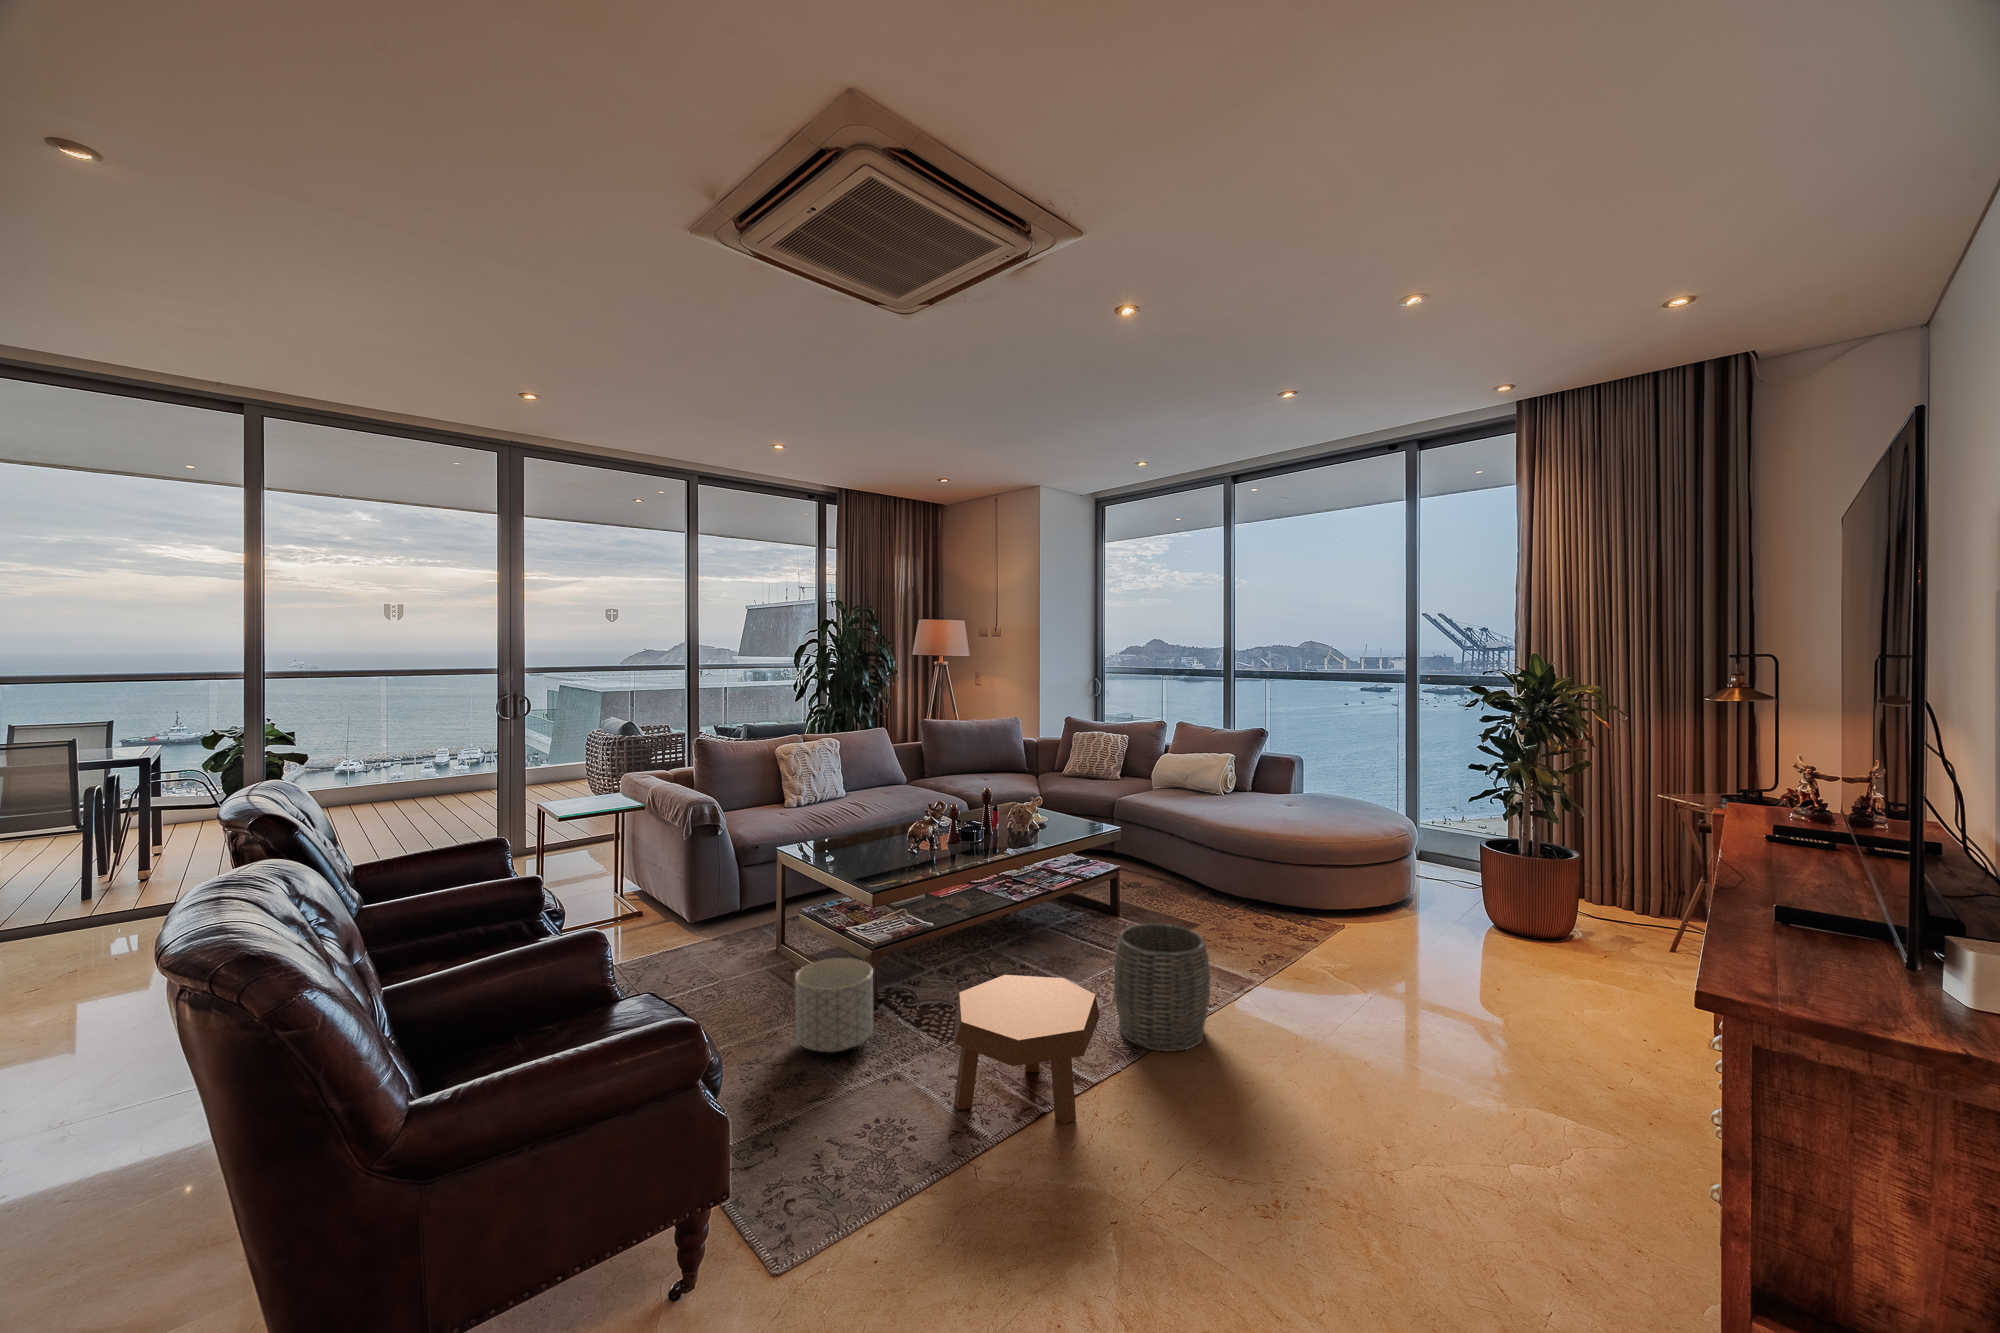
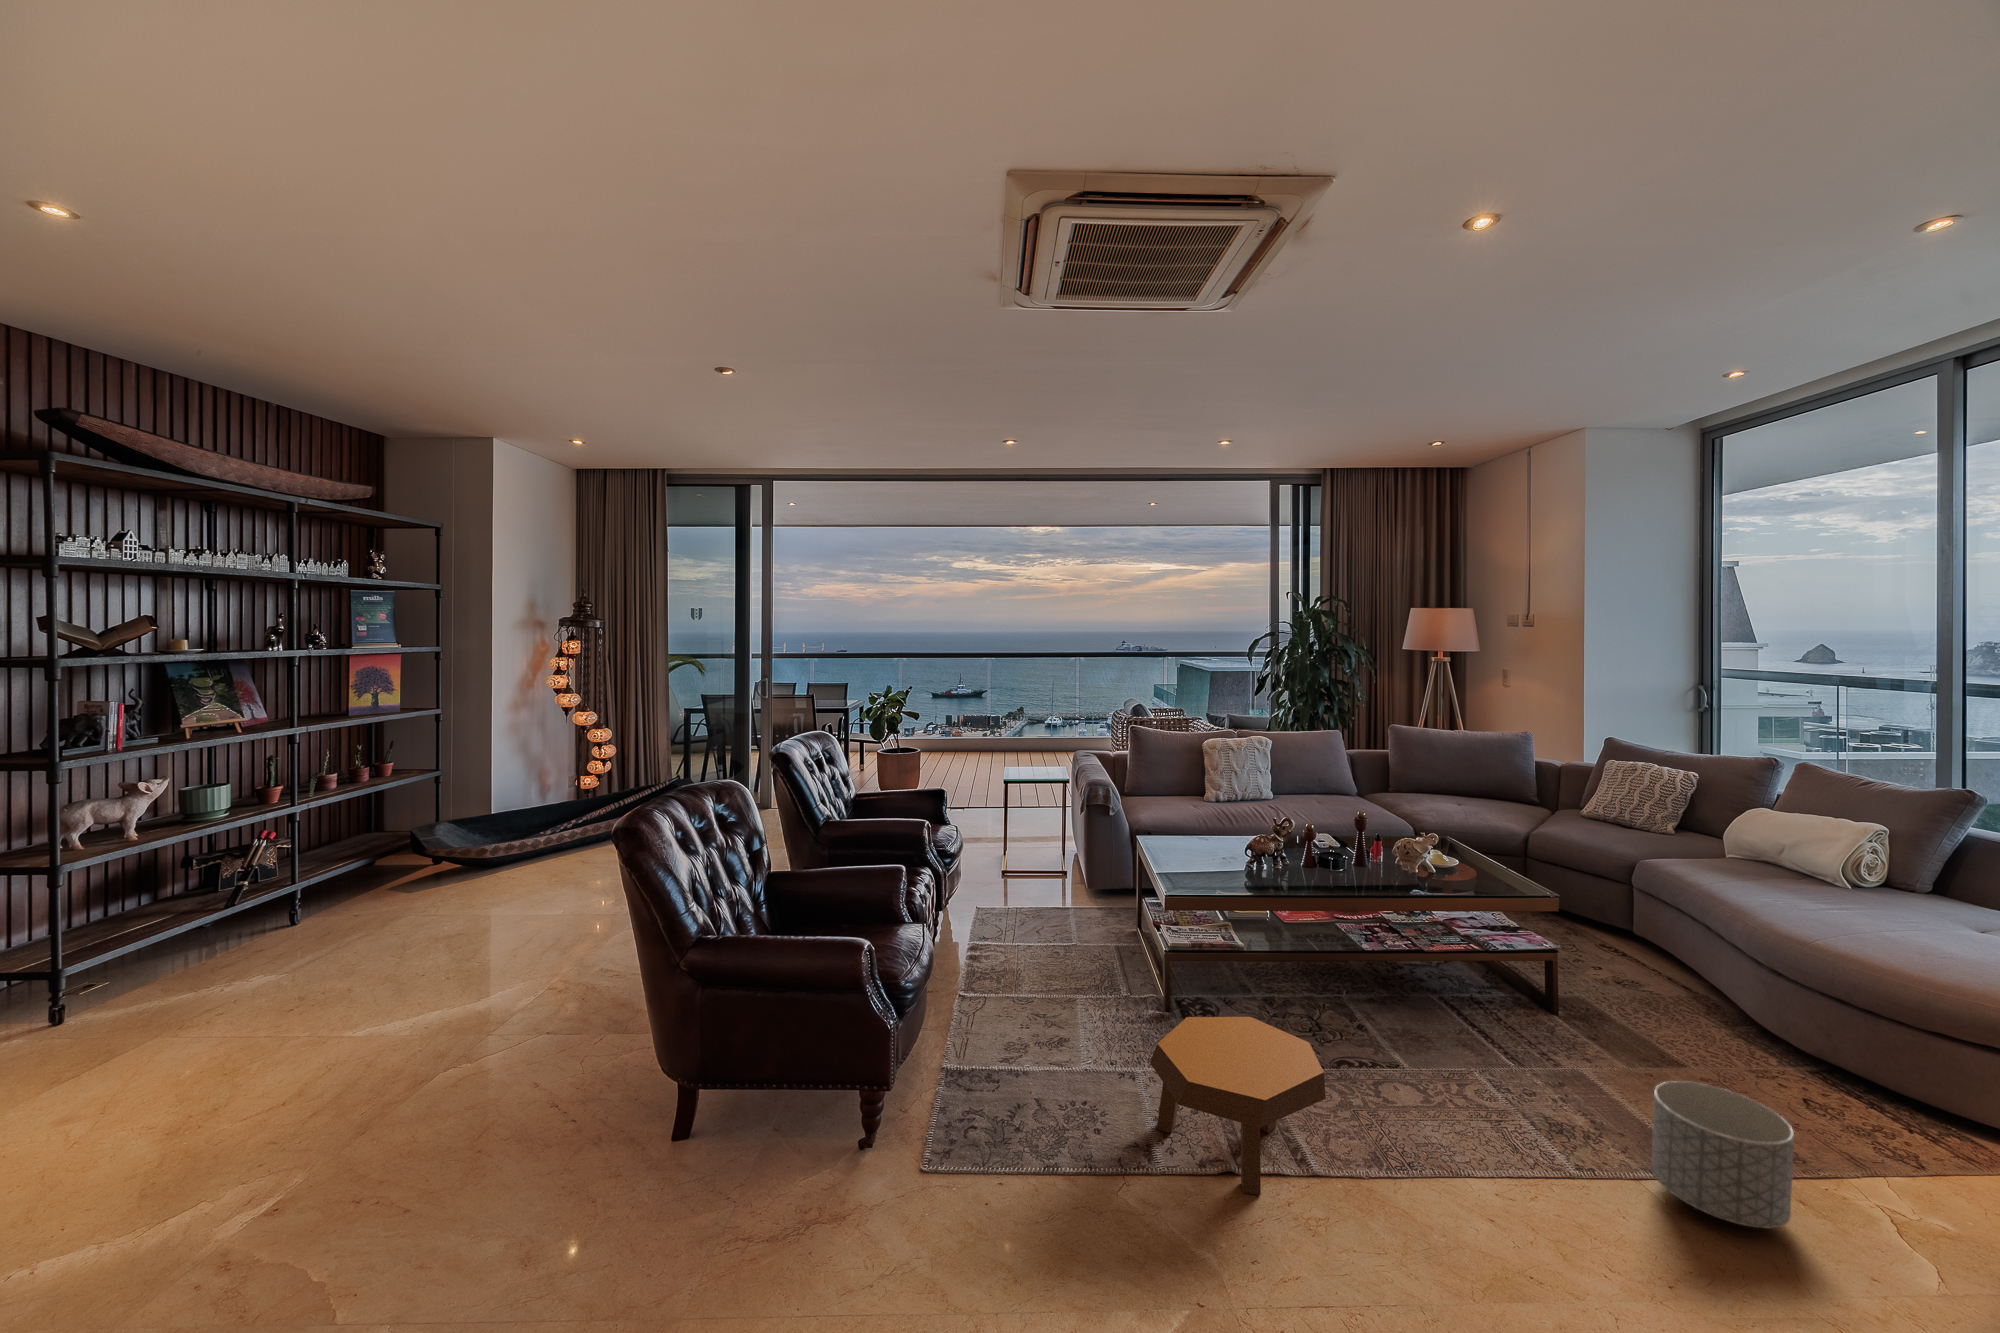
woven basket: present [1114,924,1210,1051] -> none [1399,1015,1540,1194]
planter: present [795,958,873,1053] -> present [1652,1081,1794,1228]

